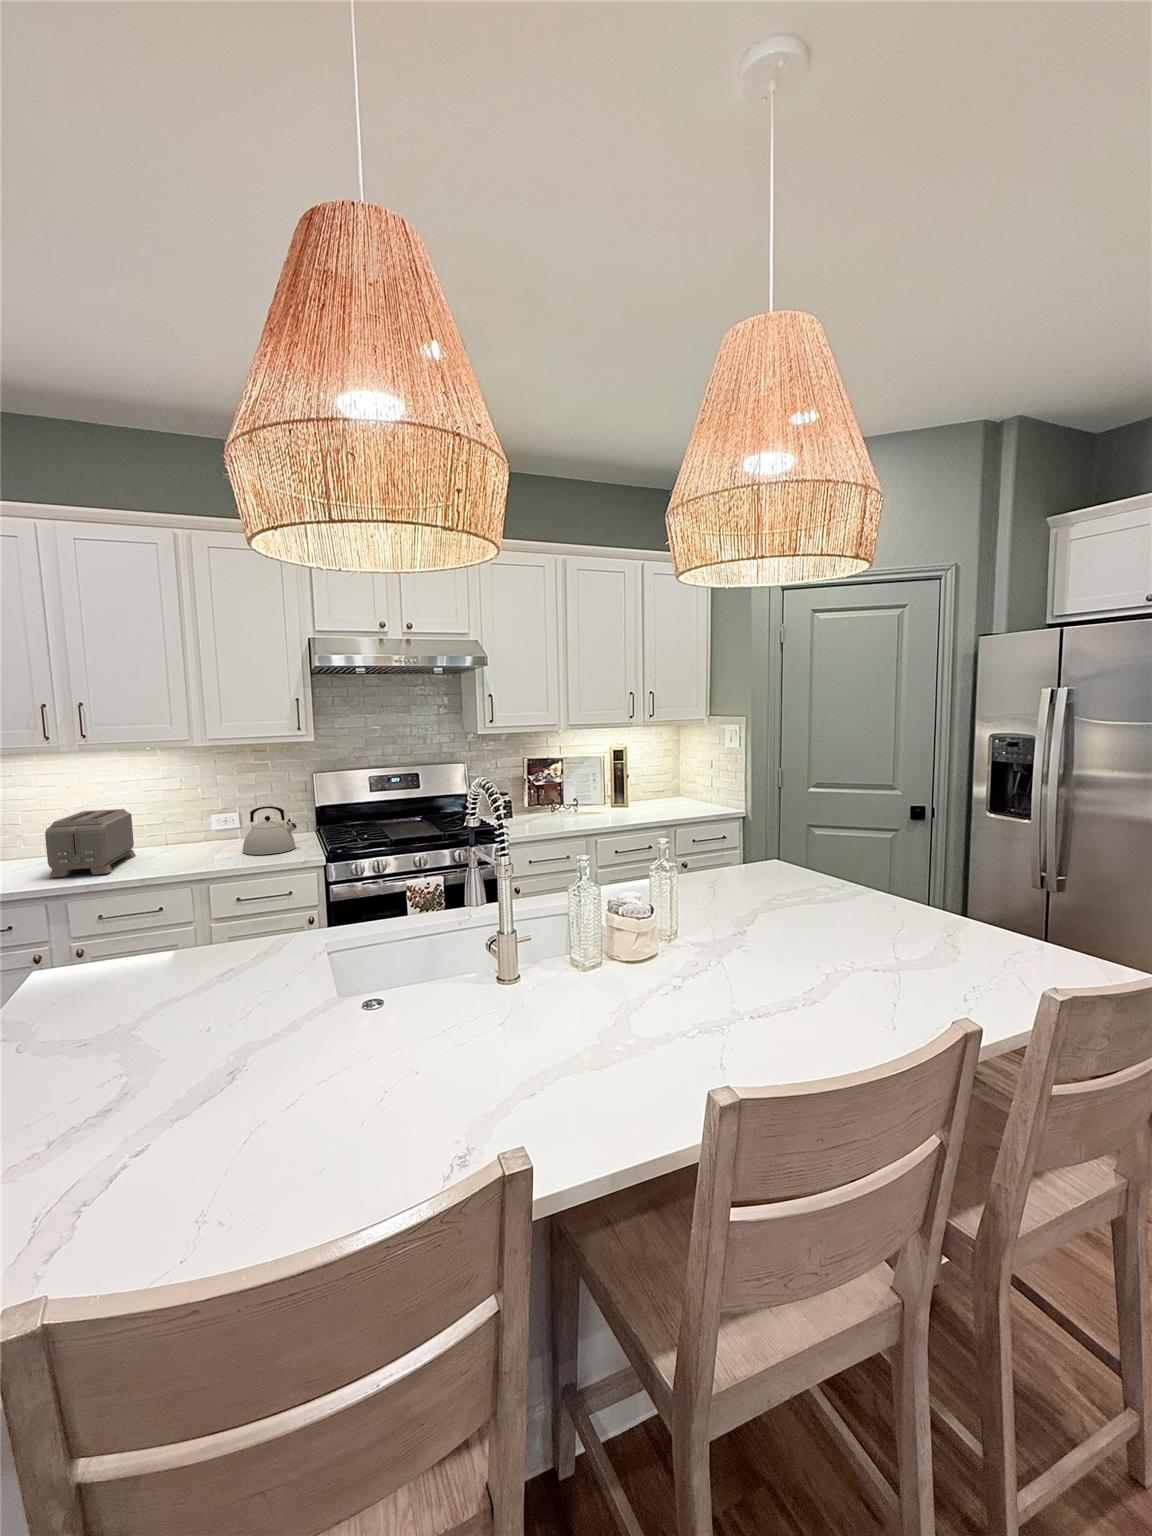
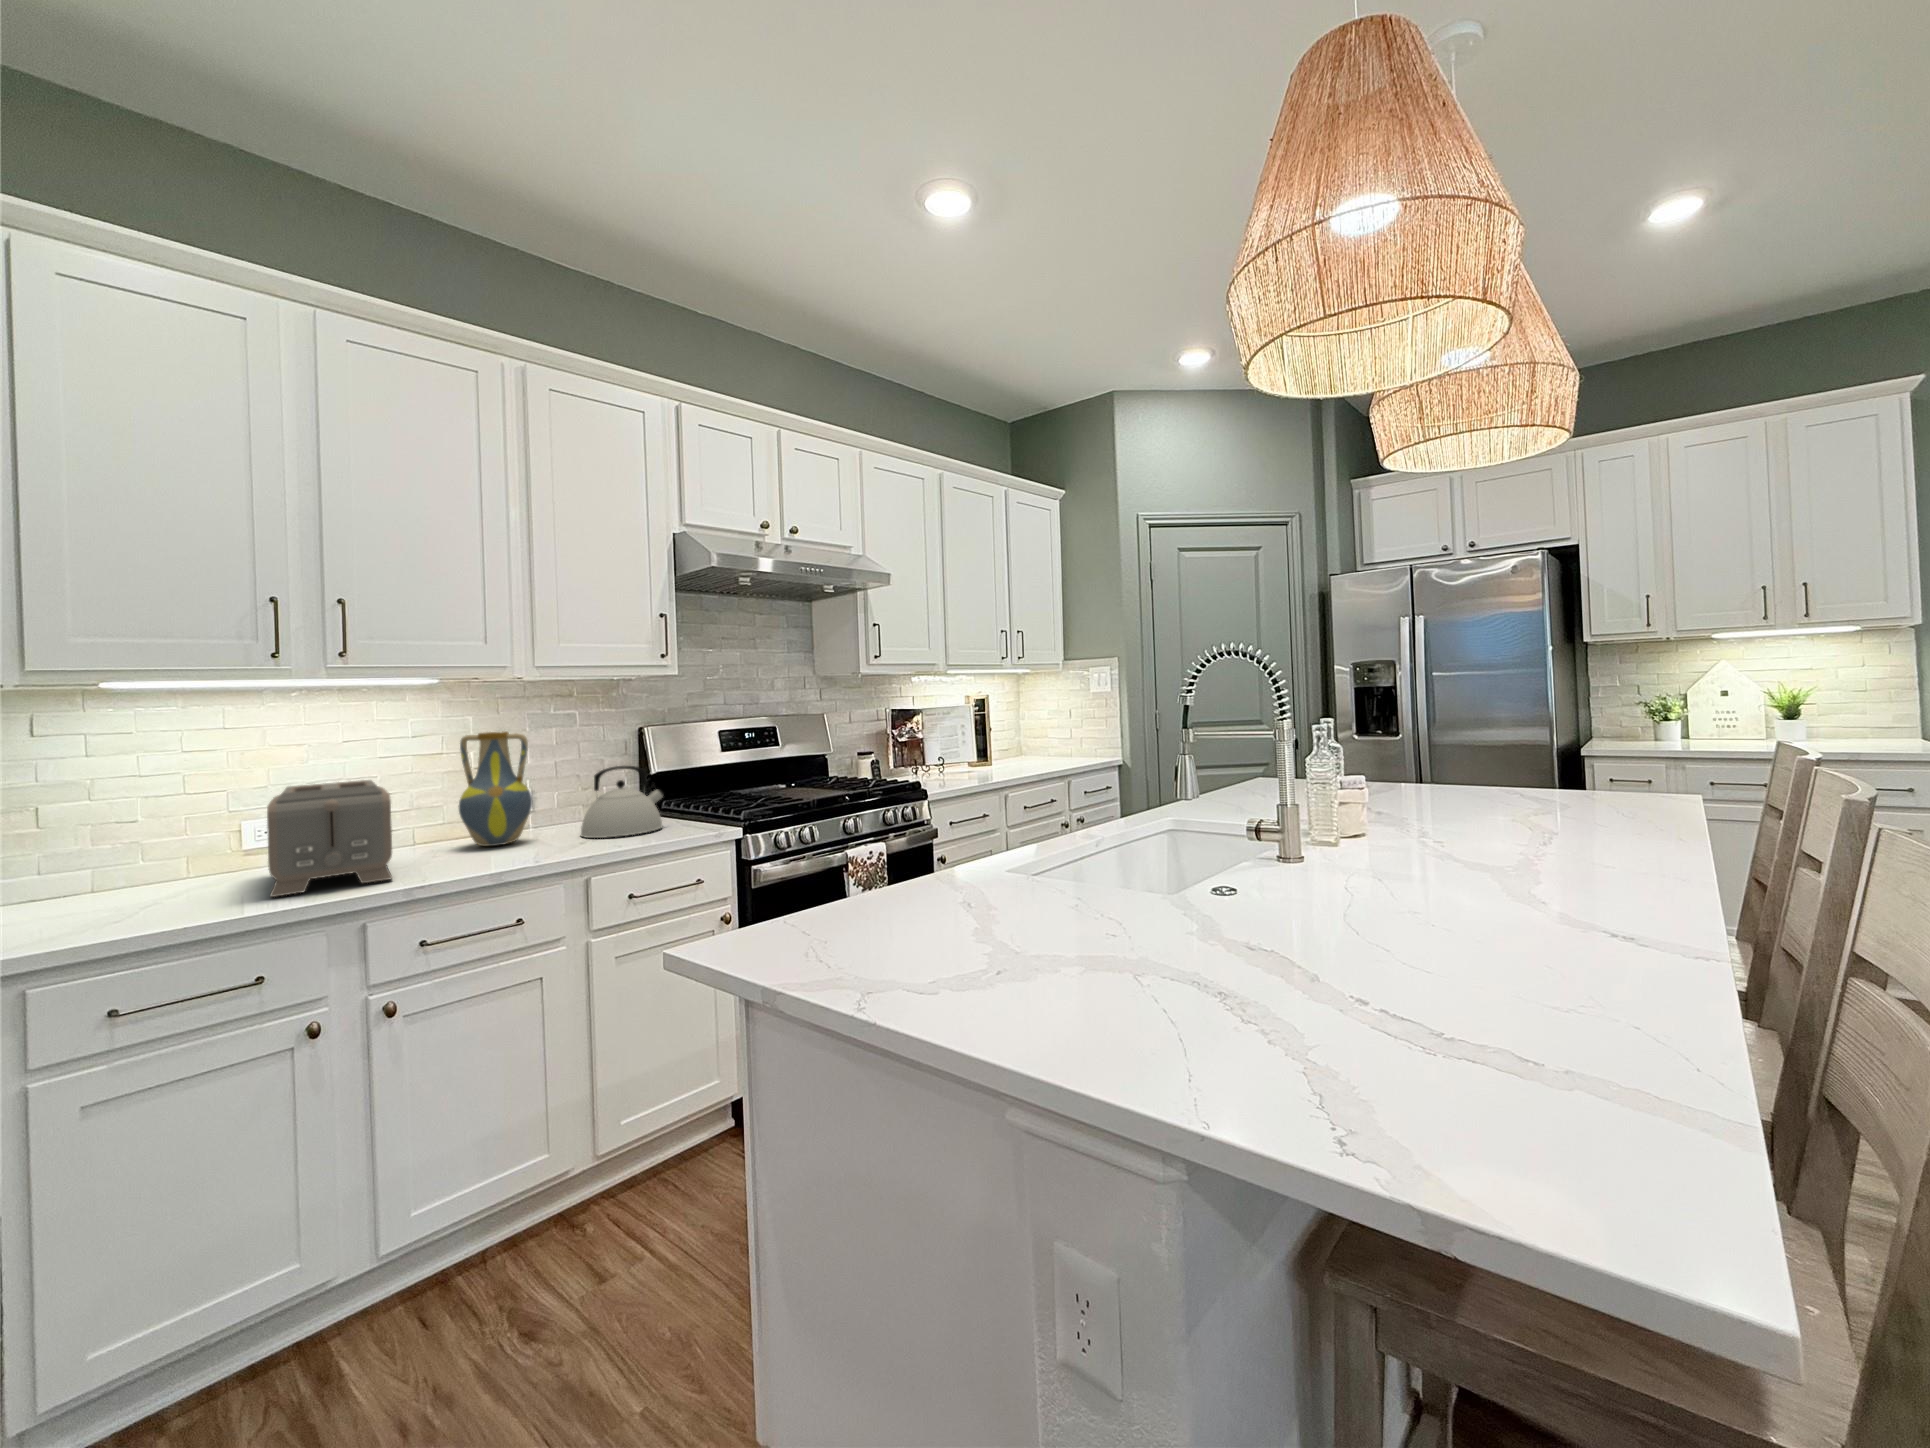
vase: none [175,780,218,852] -> present [459,731,532,846]

